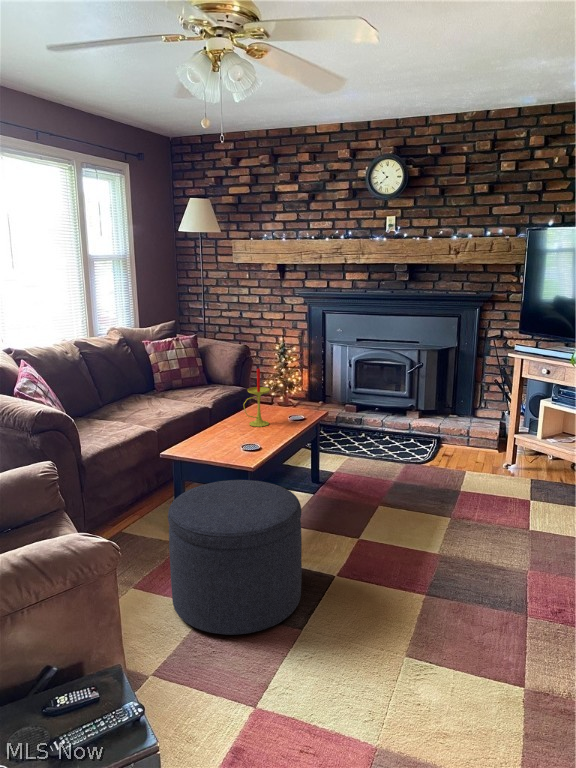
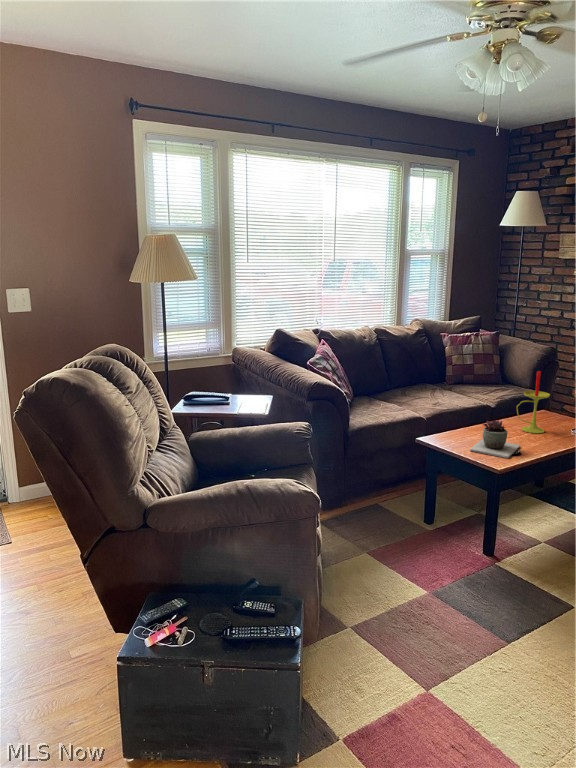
succulent plant: none [218,420,258,455] -> present [470,420,520,458]
ottoman: present [168,480,302,635] -> none [391,475,534,629]

